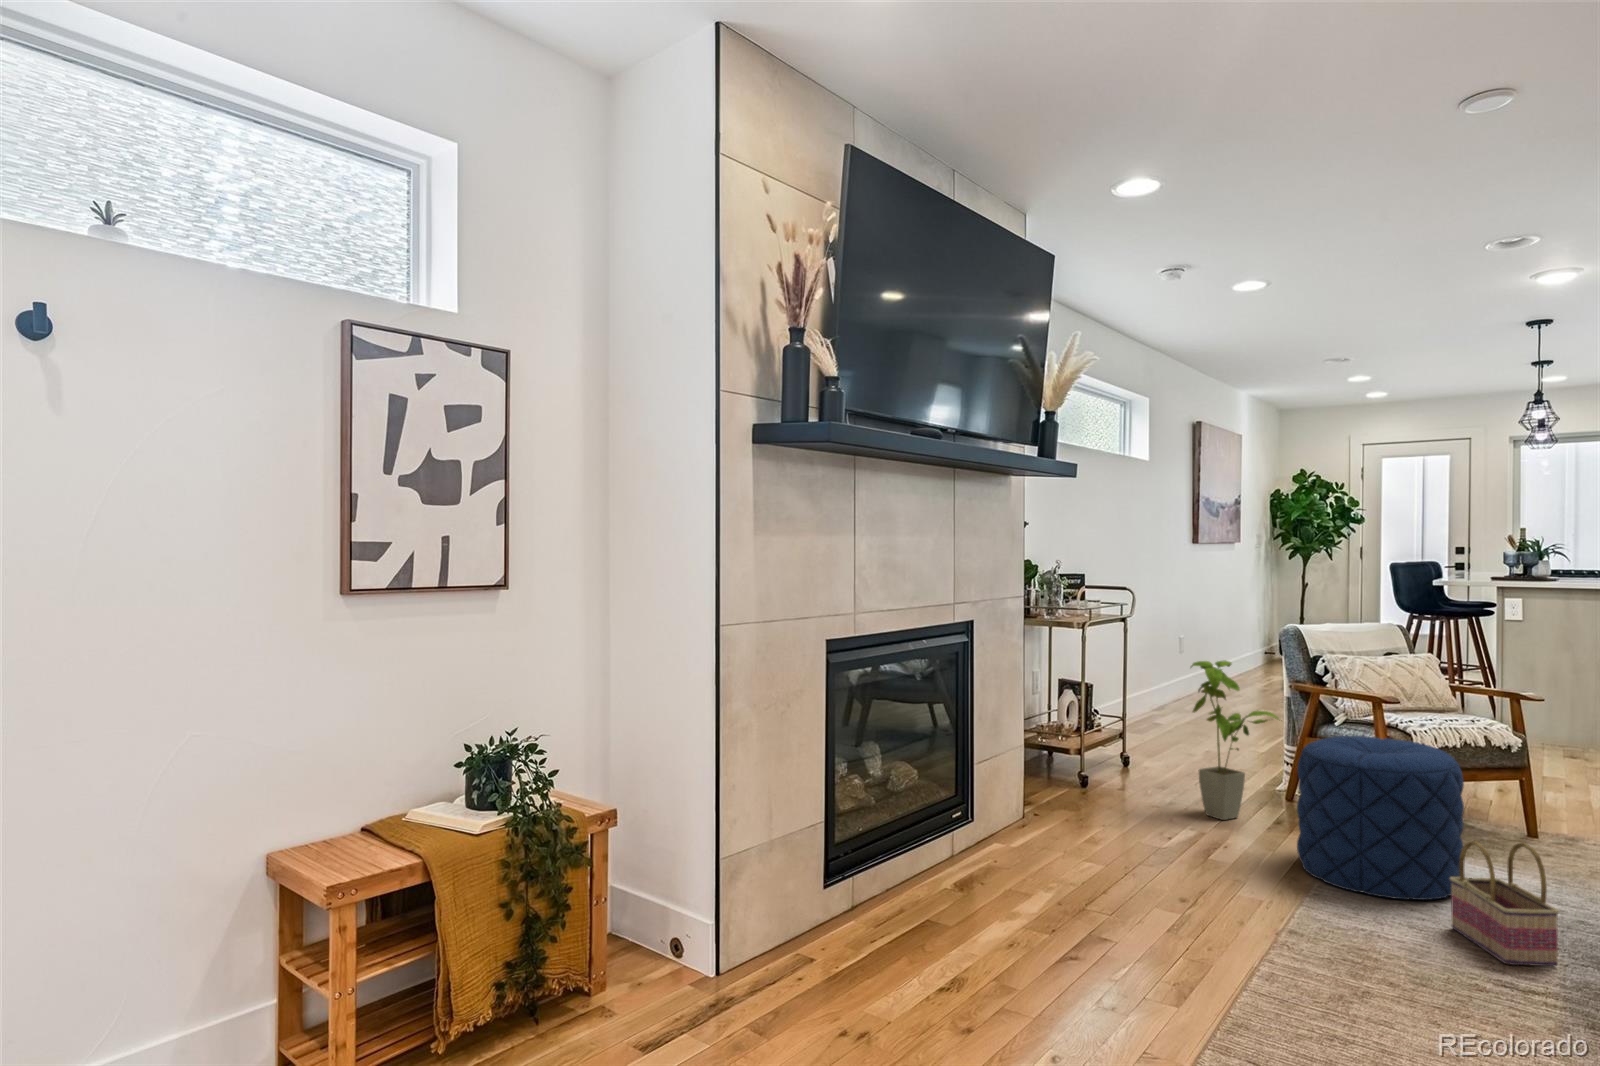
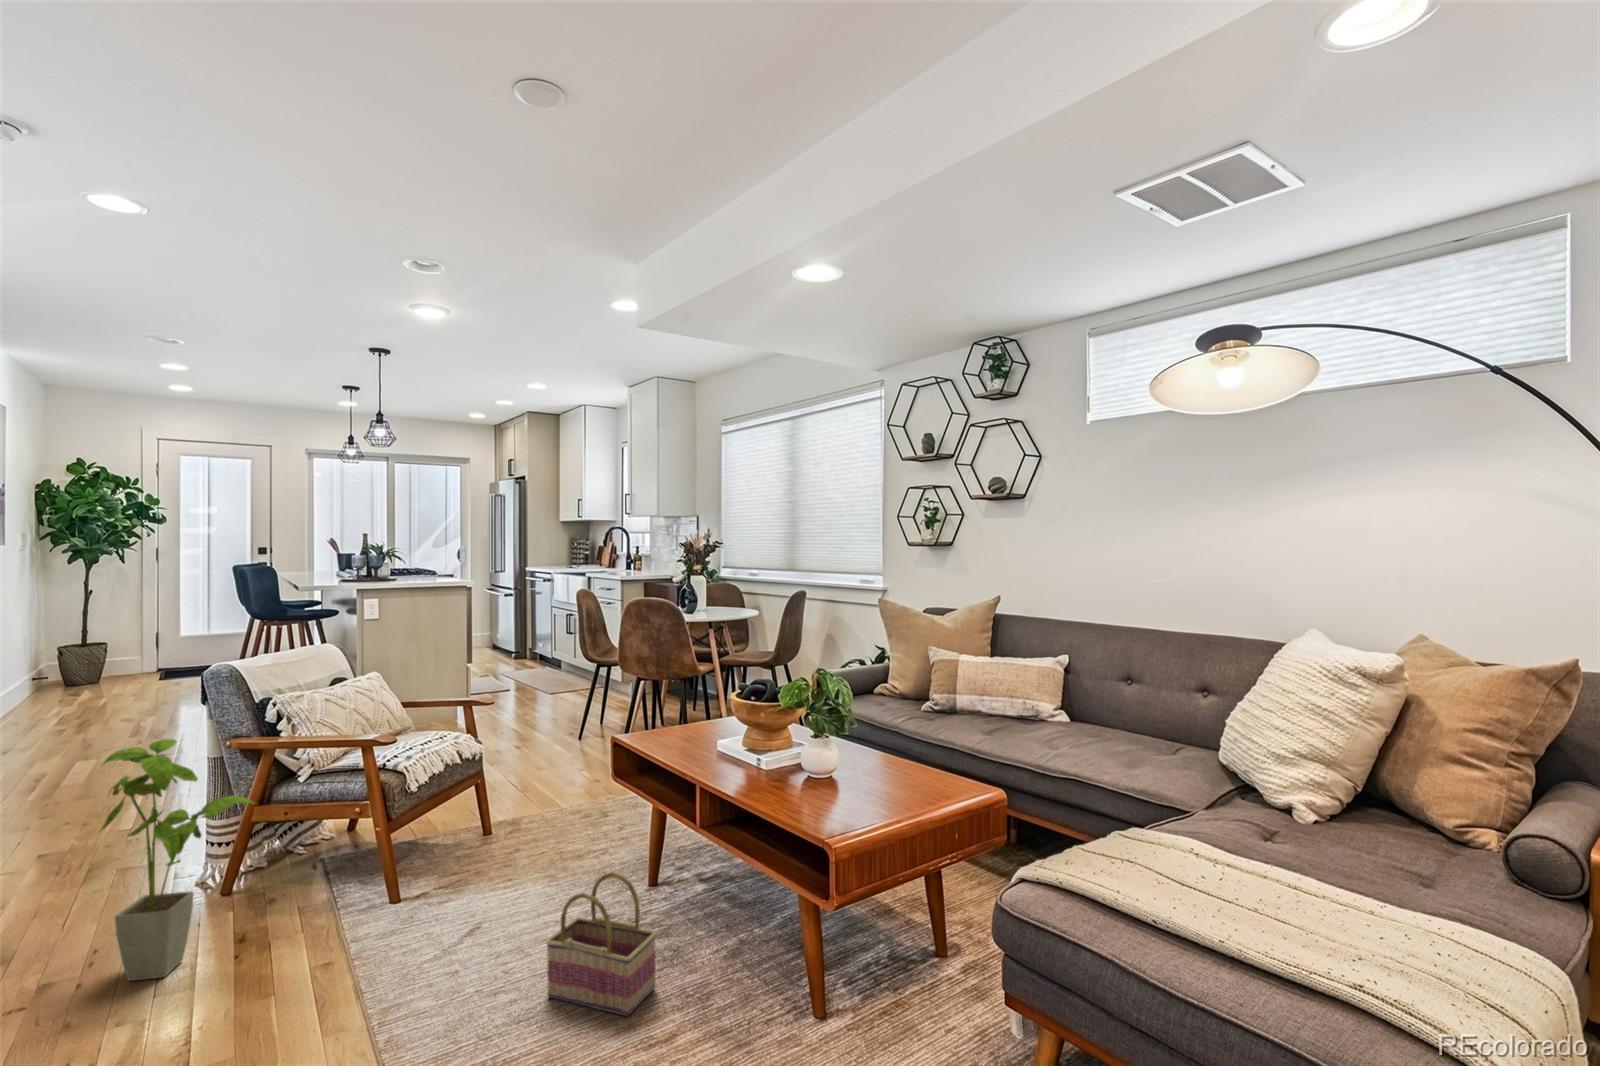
pouf: present [1297,736,1464,900] -> none [324,787,513,1012]

